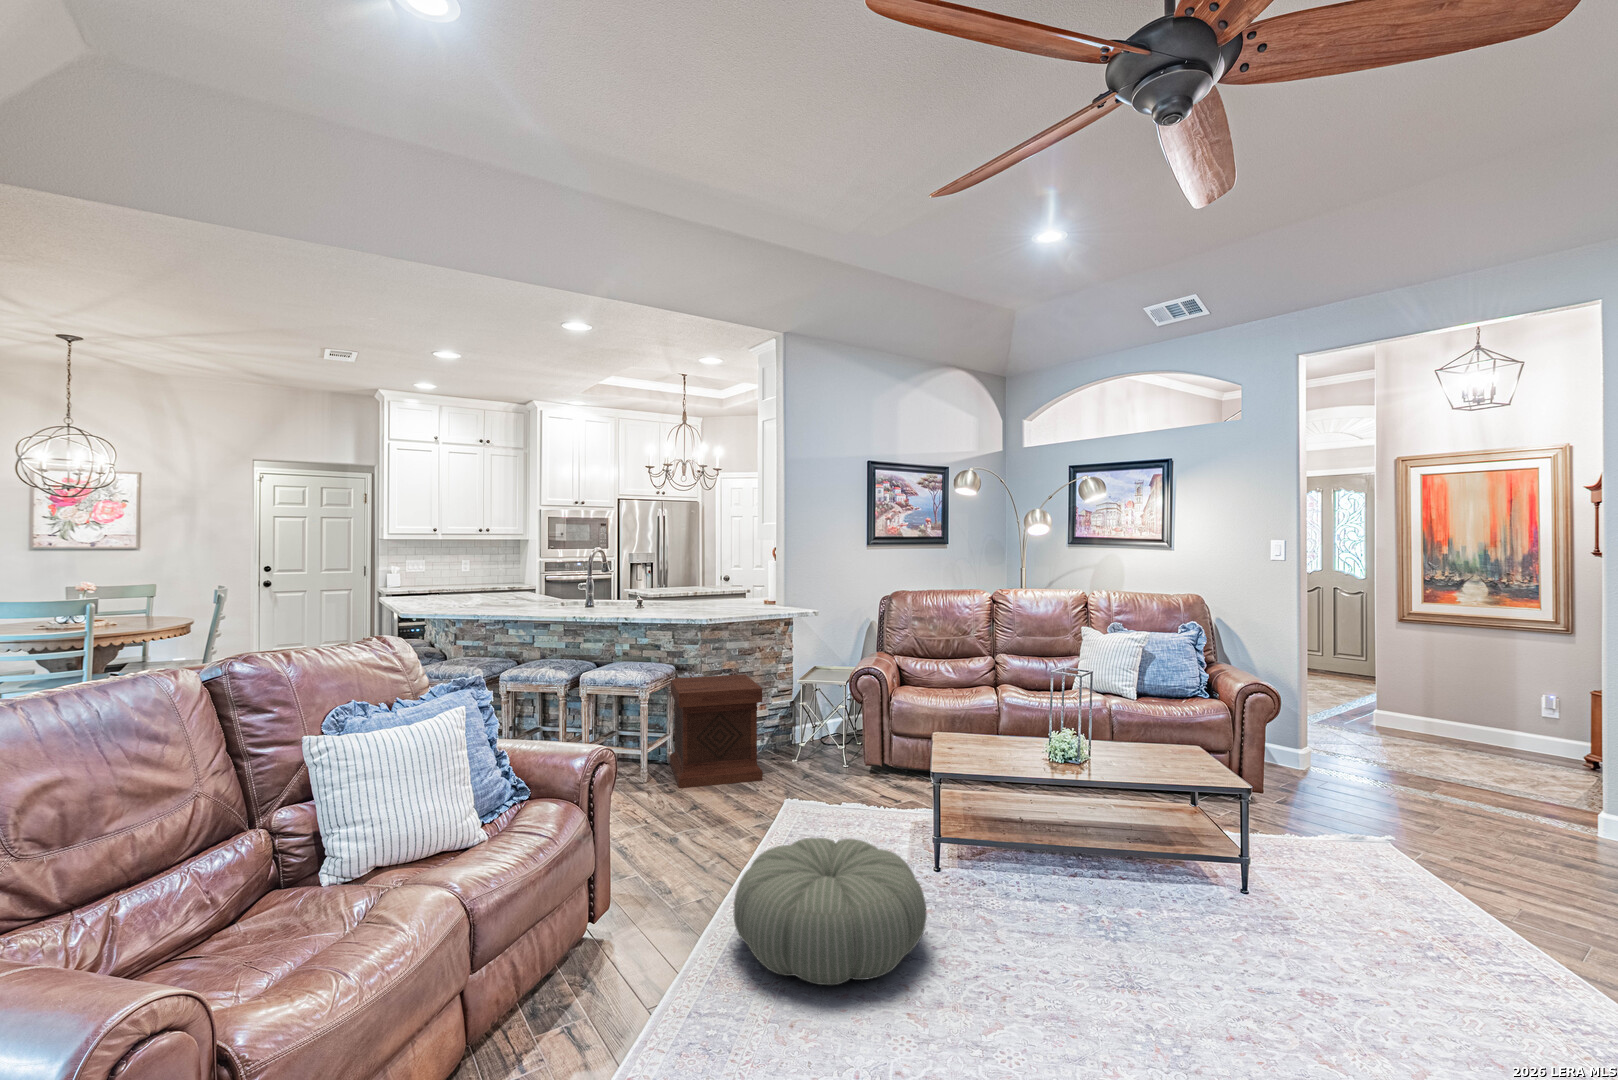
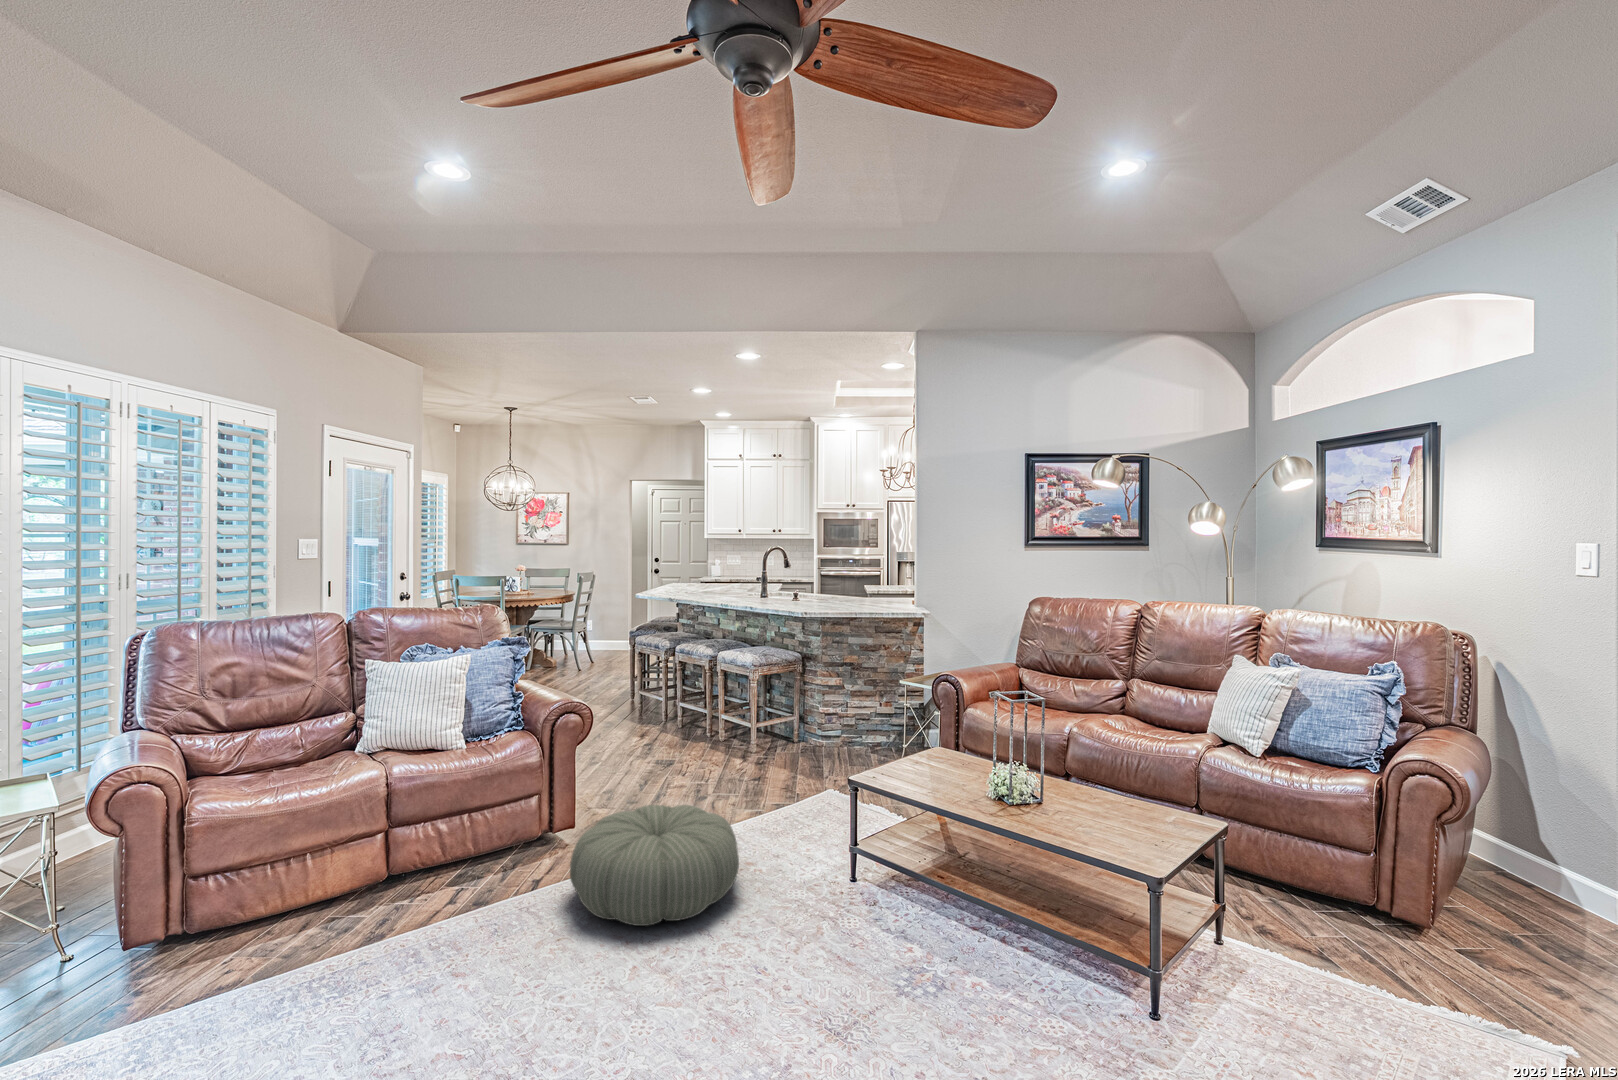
side table: present [670,674,762,788] -> none [767,665,861,769]

